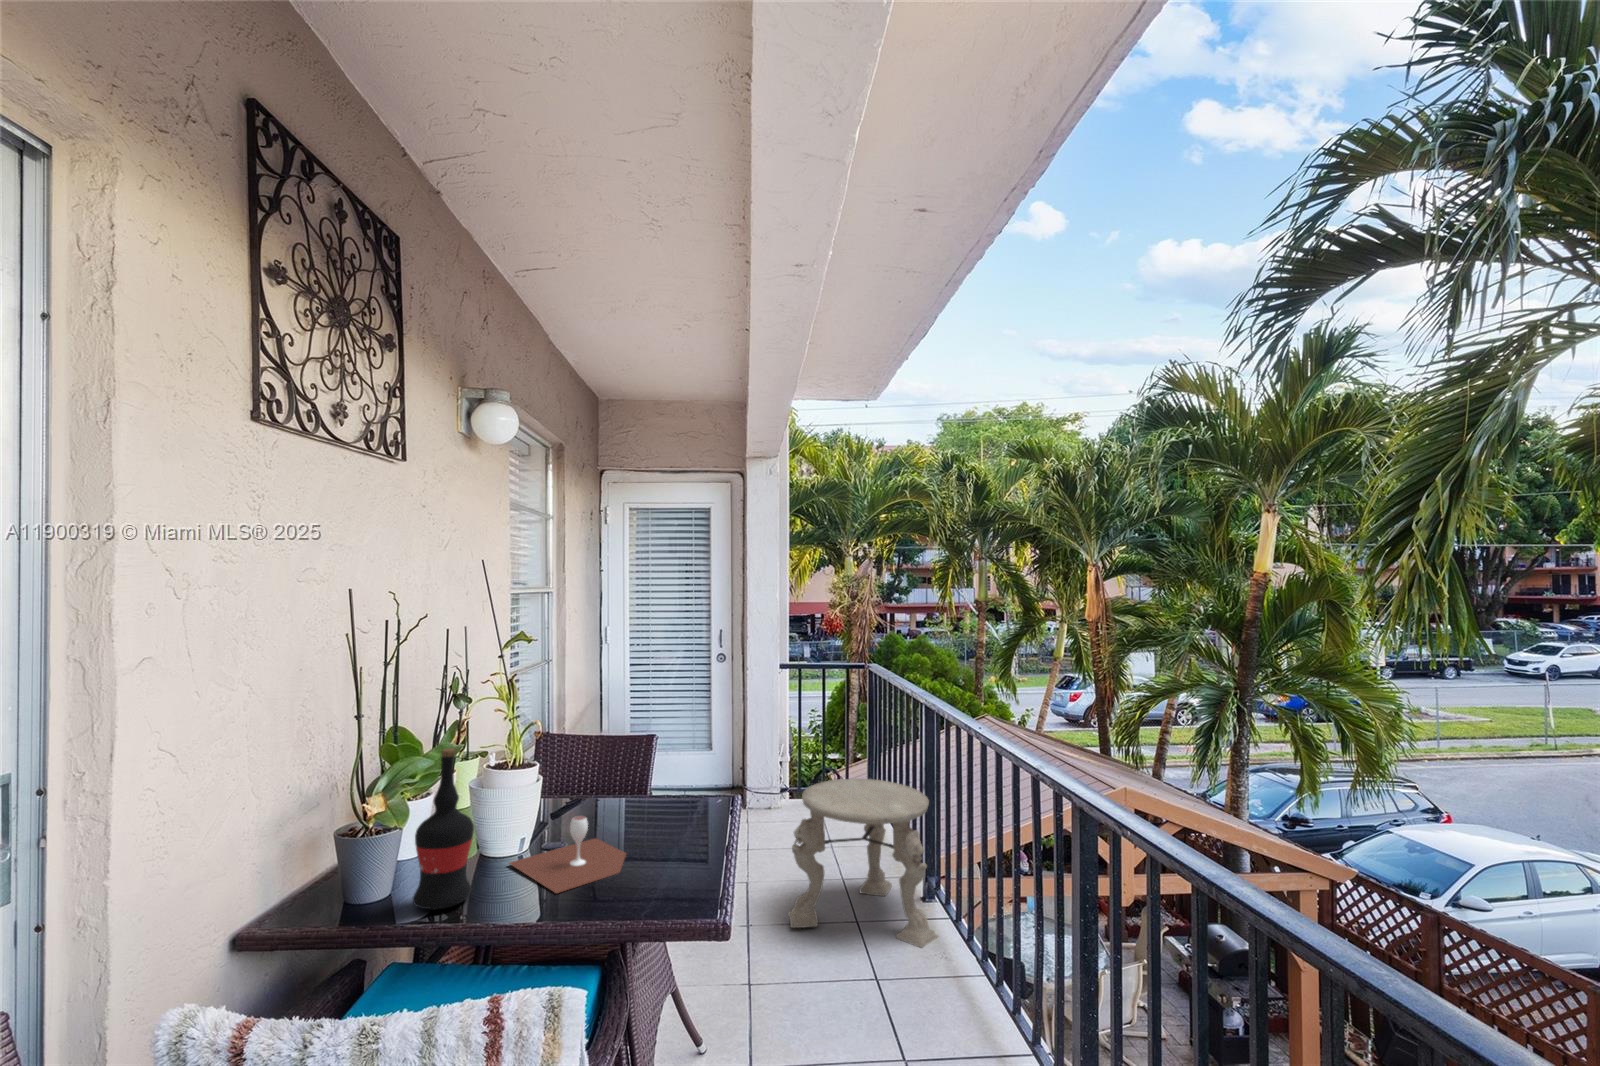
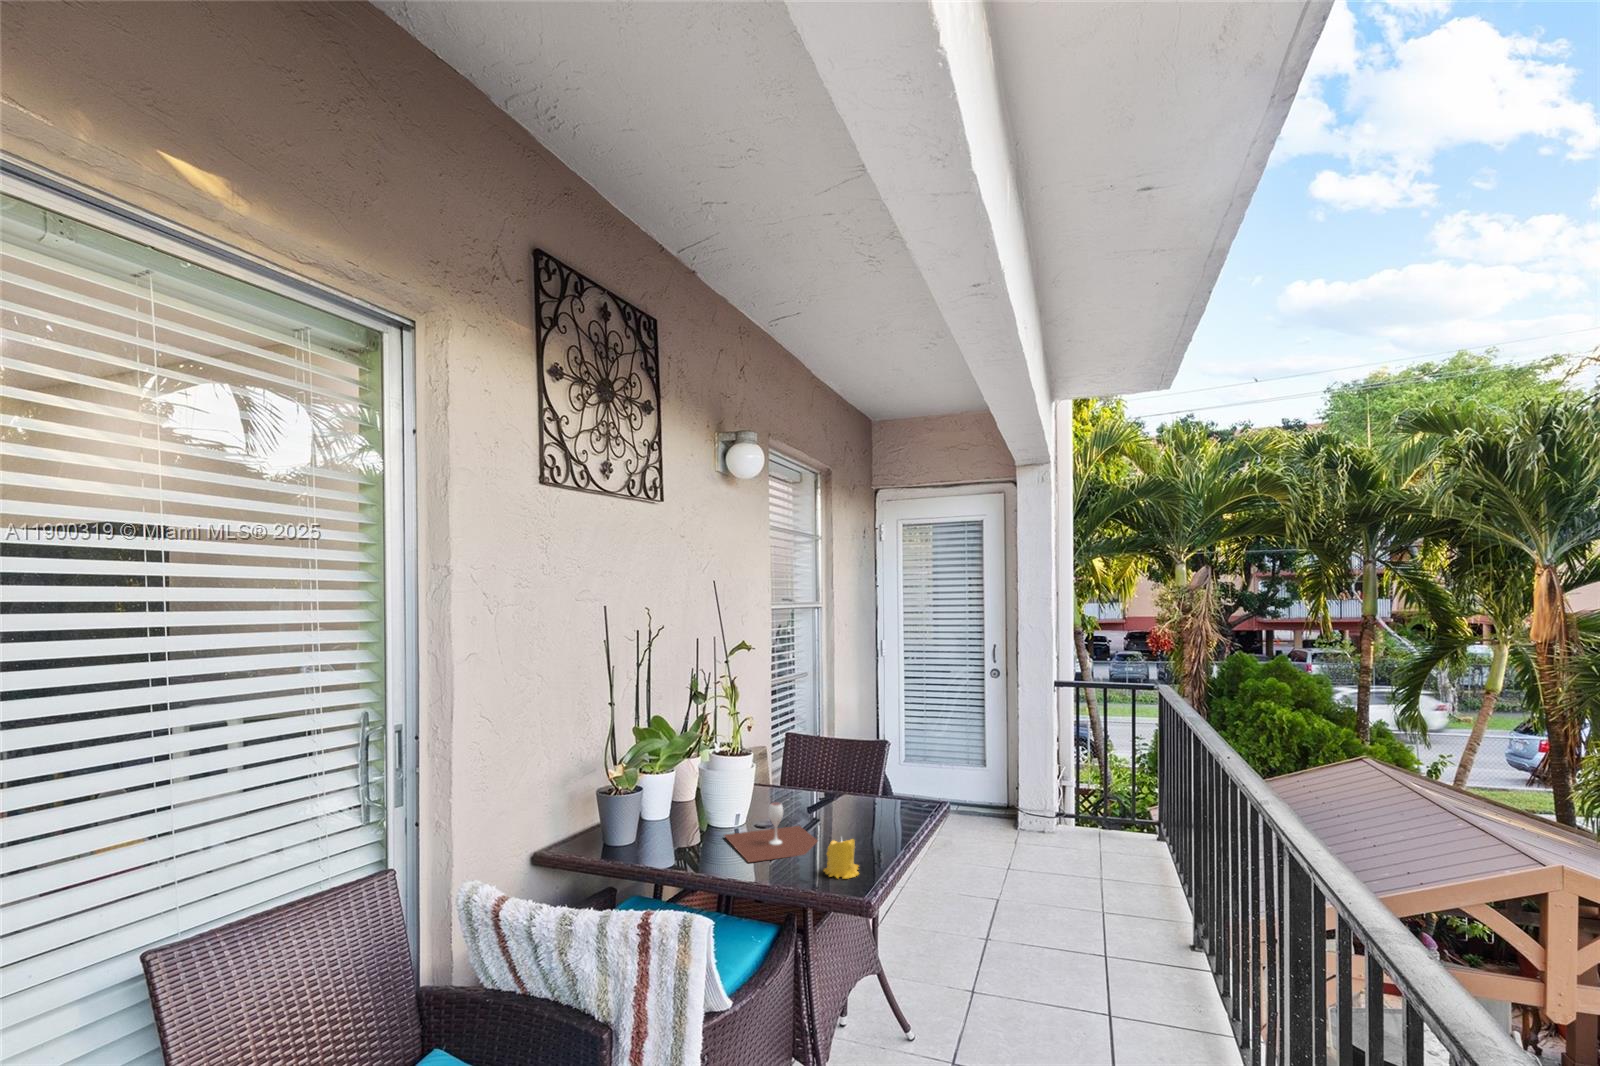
wine bottle: present [413,748,474,909] -> none [645,734,689,860]
side table: present [788,779,938,948] -> none [1035,810,1205,1008]
candle: none [652,845,695,896] -> present [824,839,859,879]

